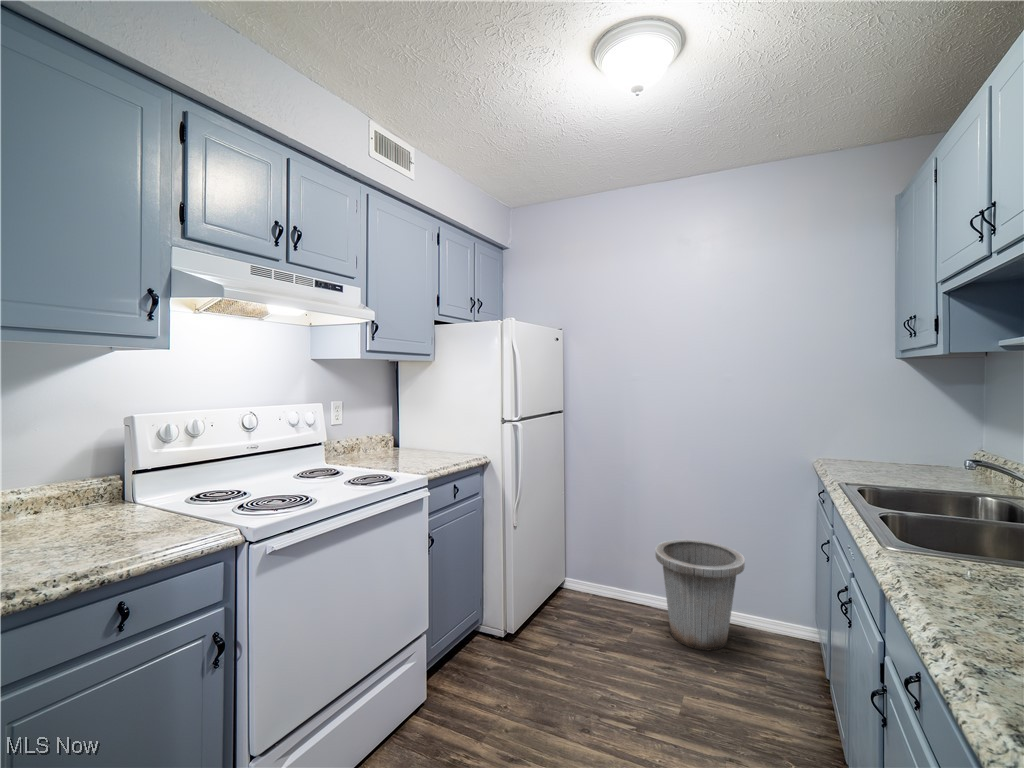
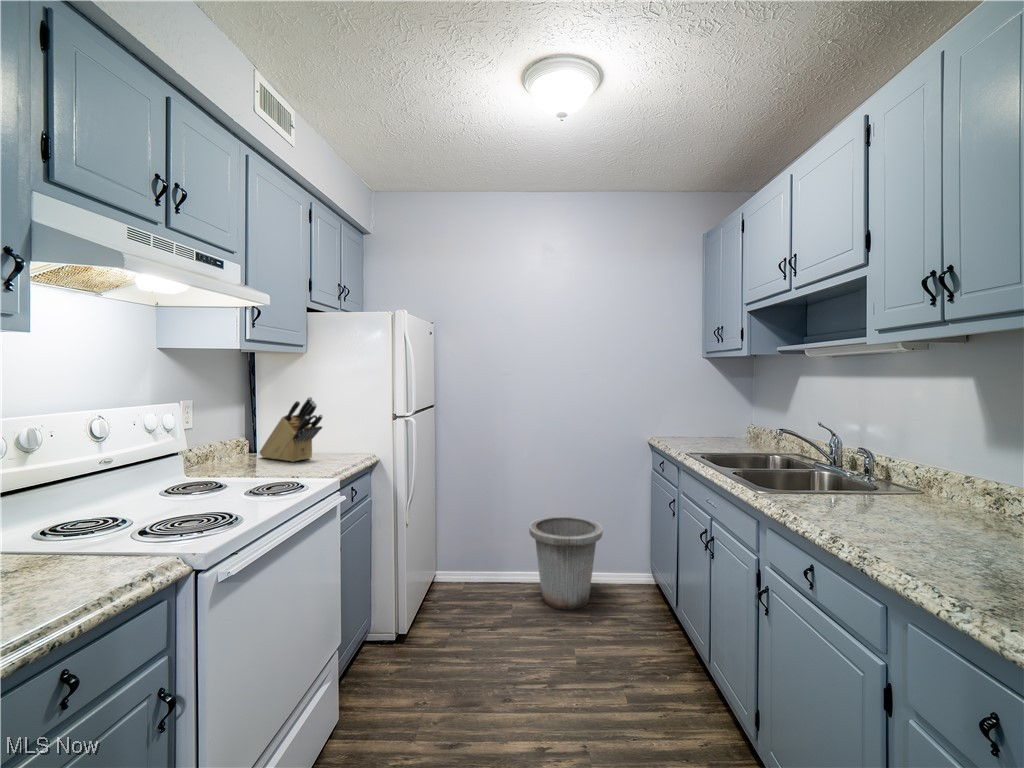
knife block: none [396,400,438,458] -> present [260,397,323,462]

